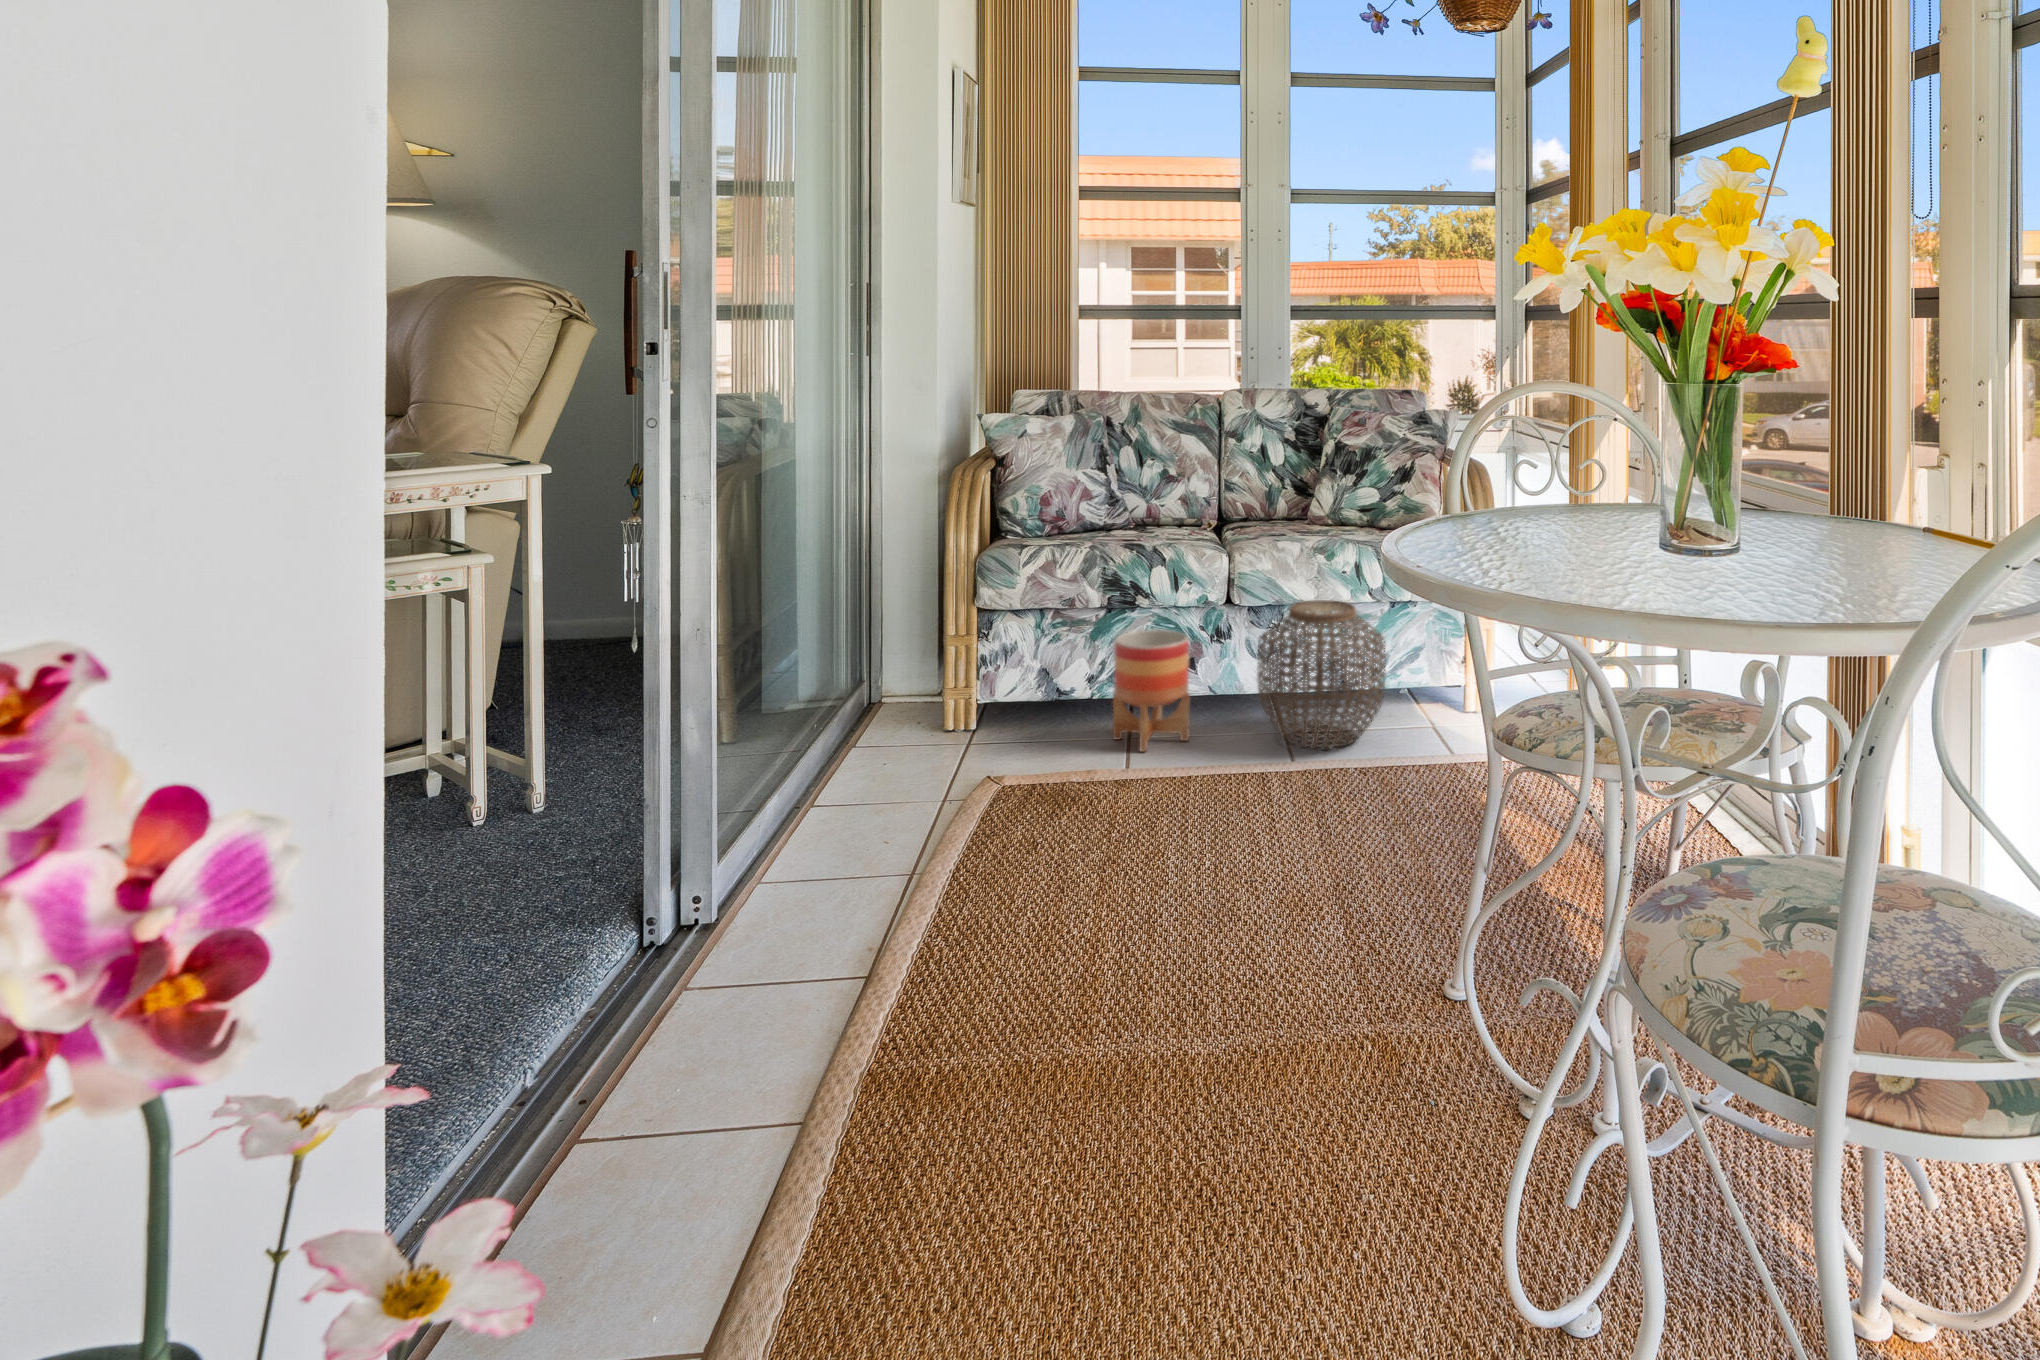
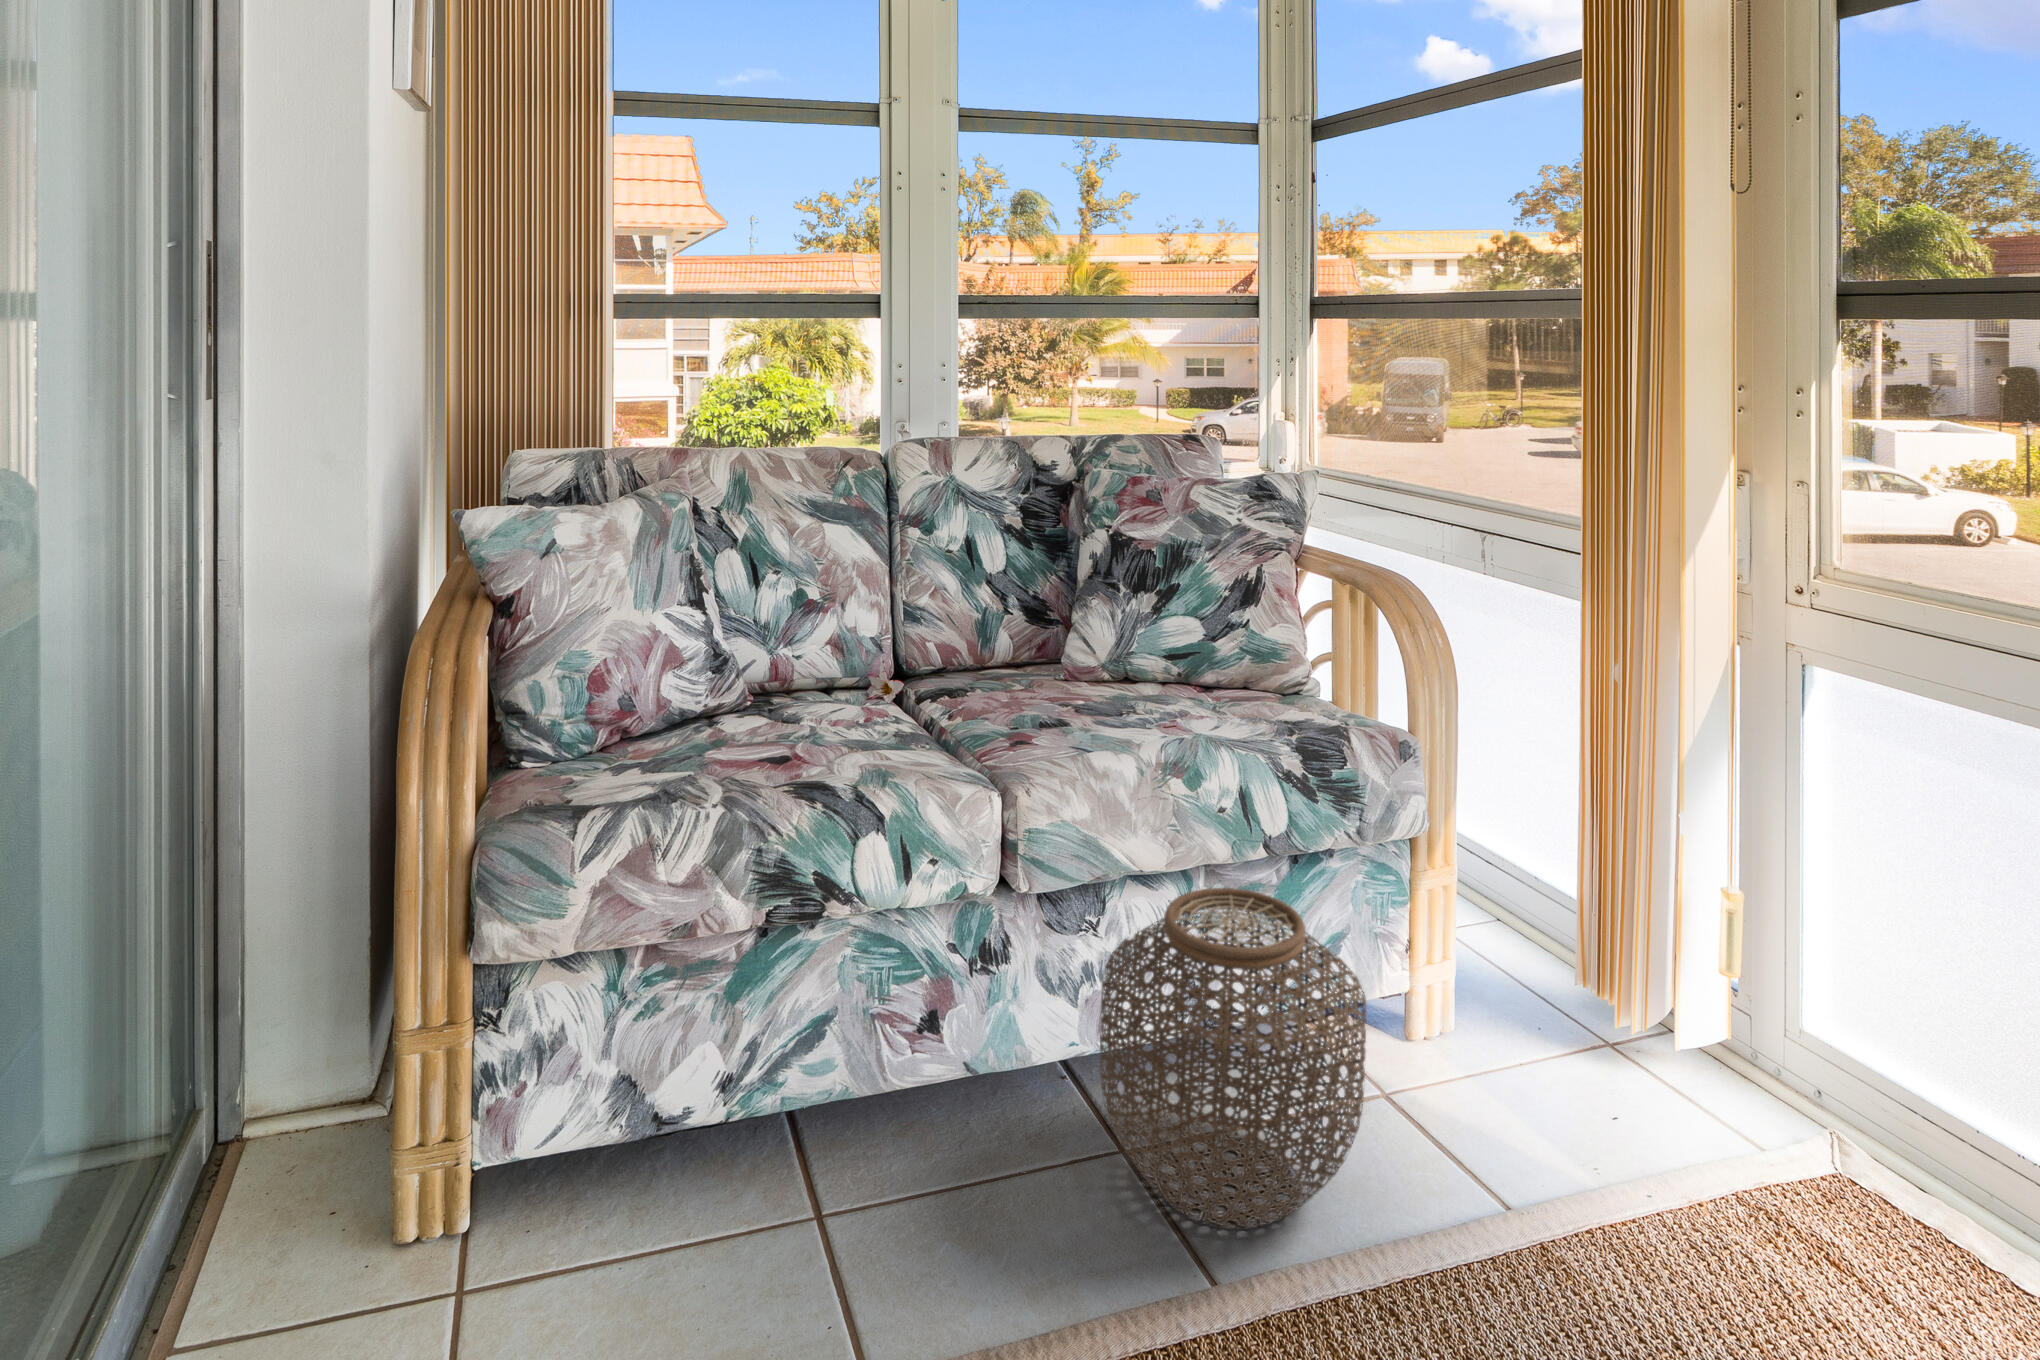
planter: present [1113,629,1190,752] -> none [803,980,970,1297]

